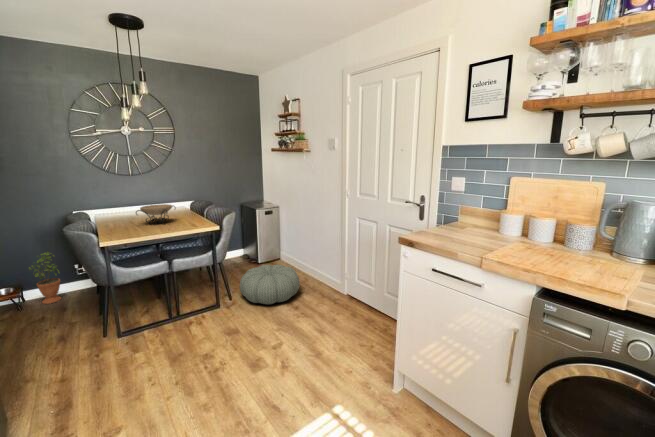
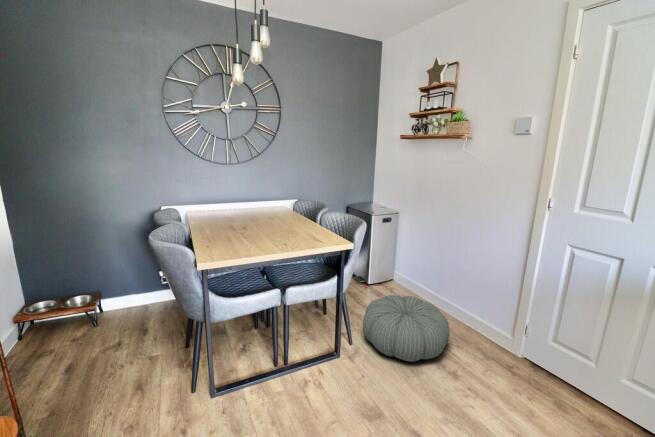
decorative bowl: present [136,204,173,224] -> none [241,206,289,235]
potted plant: present [29,251,61,304] -> none [110,253,145,319]

